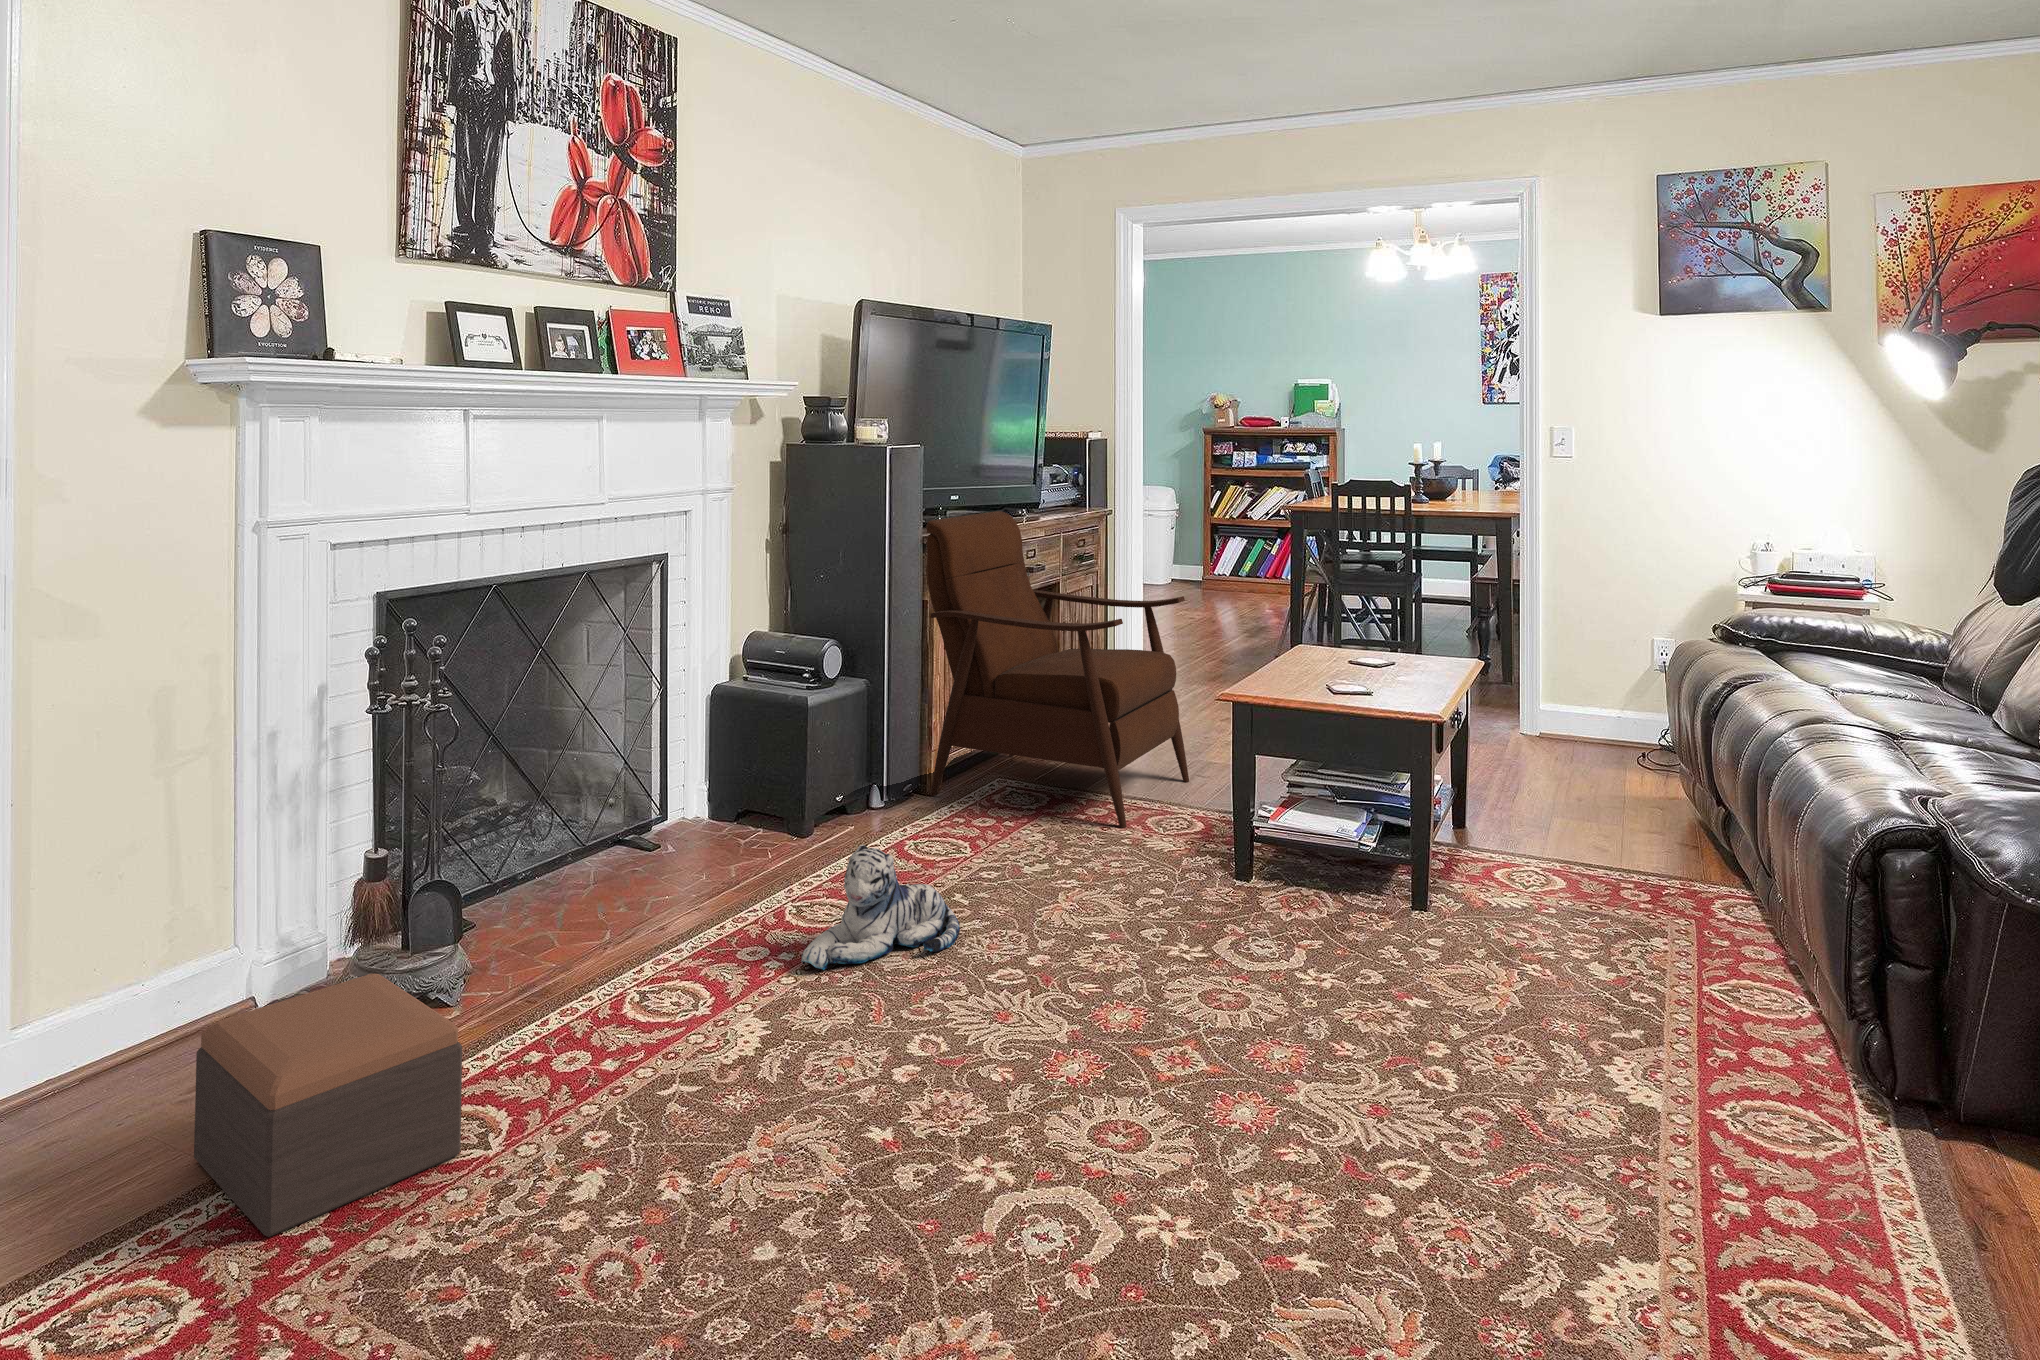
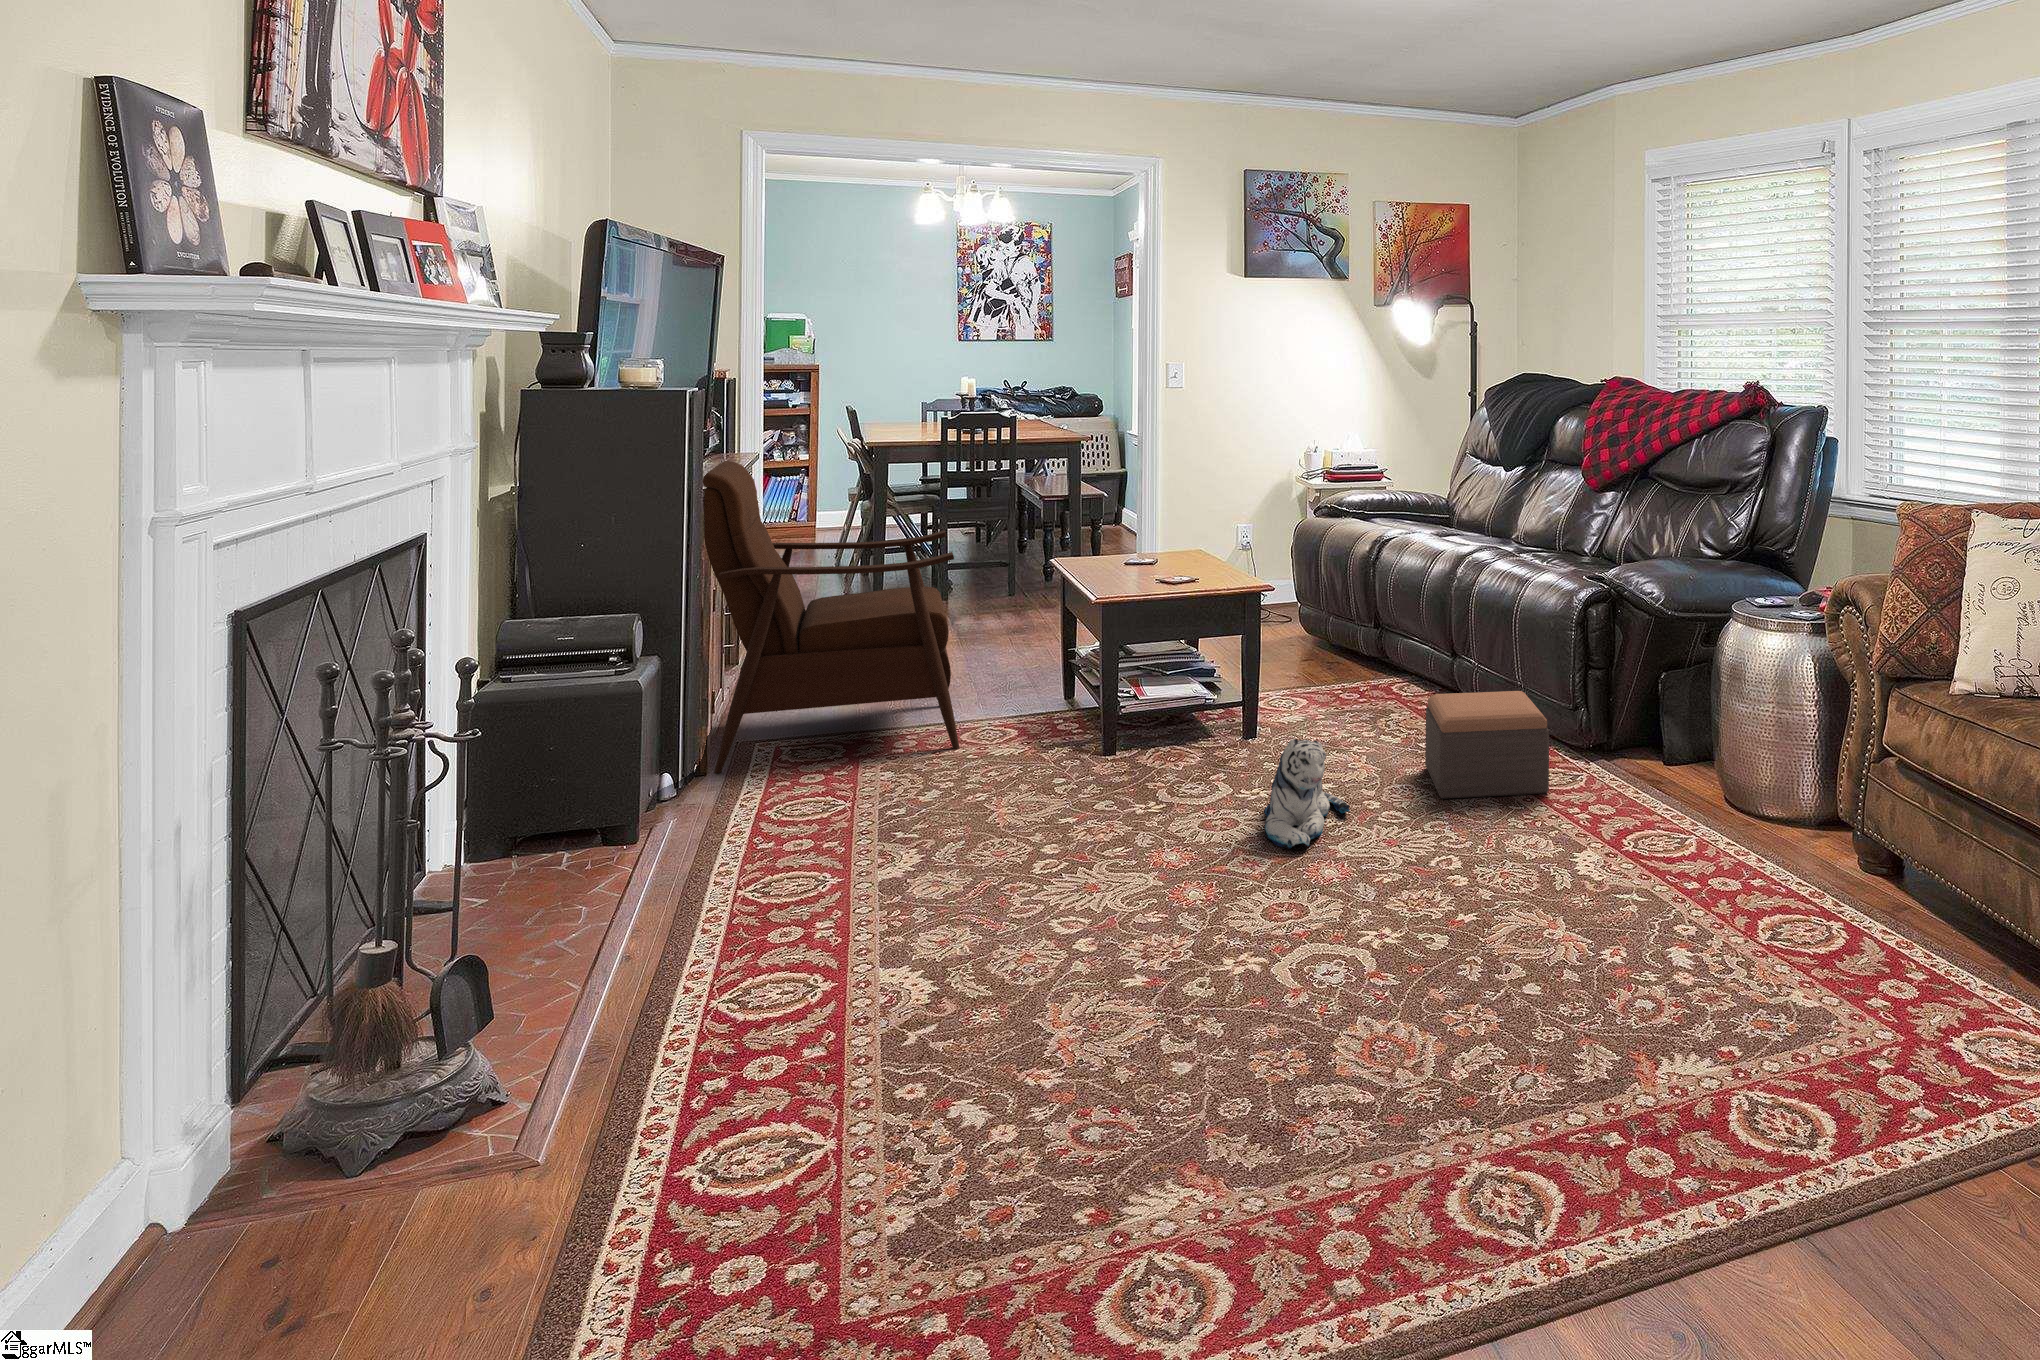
plush toy: present [802,845,960,970] -> present [1263,739,1350,849]
footstool: present [194,974,462,1237] -> present [1425,691,1549,799]

